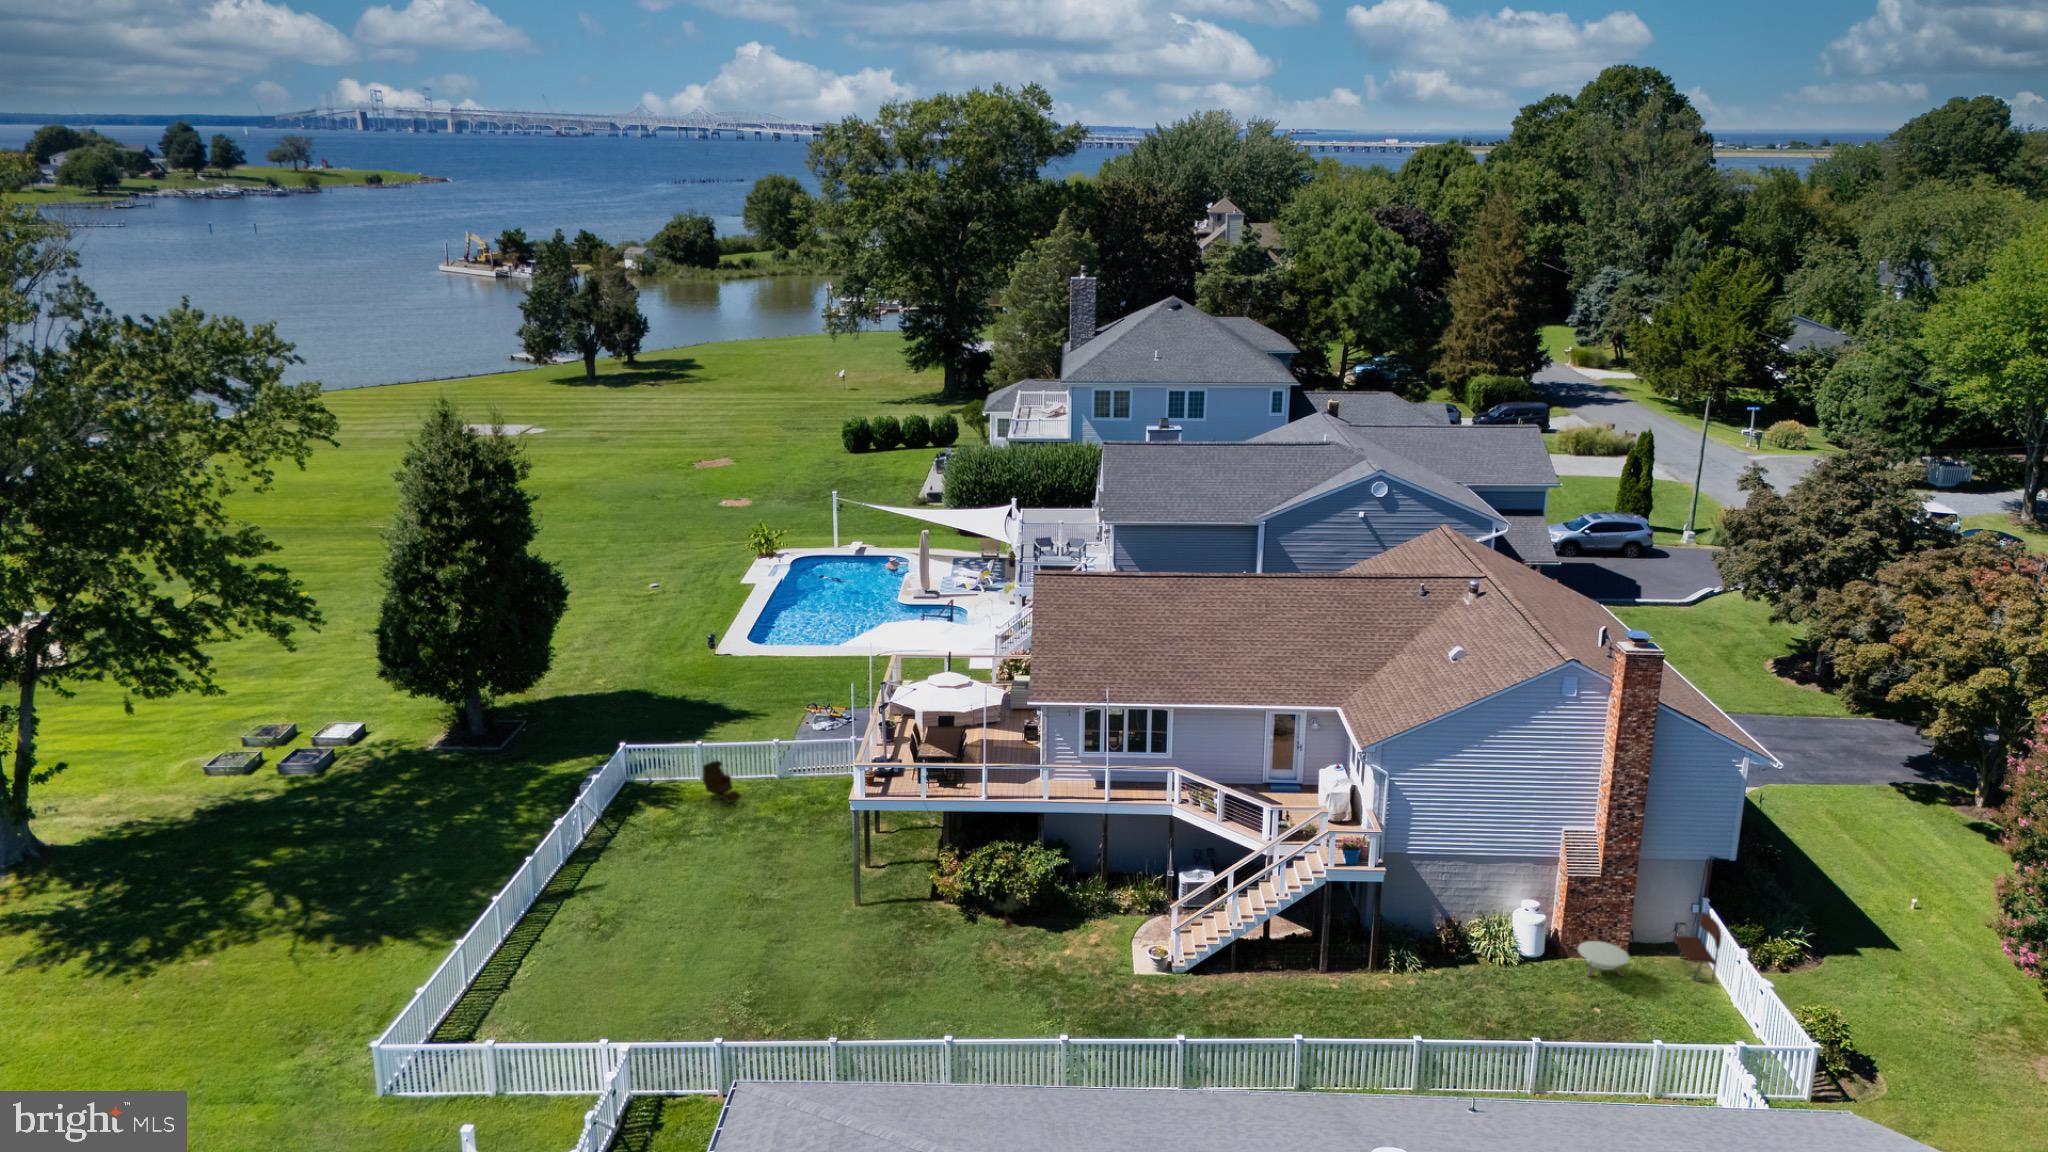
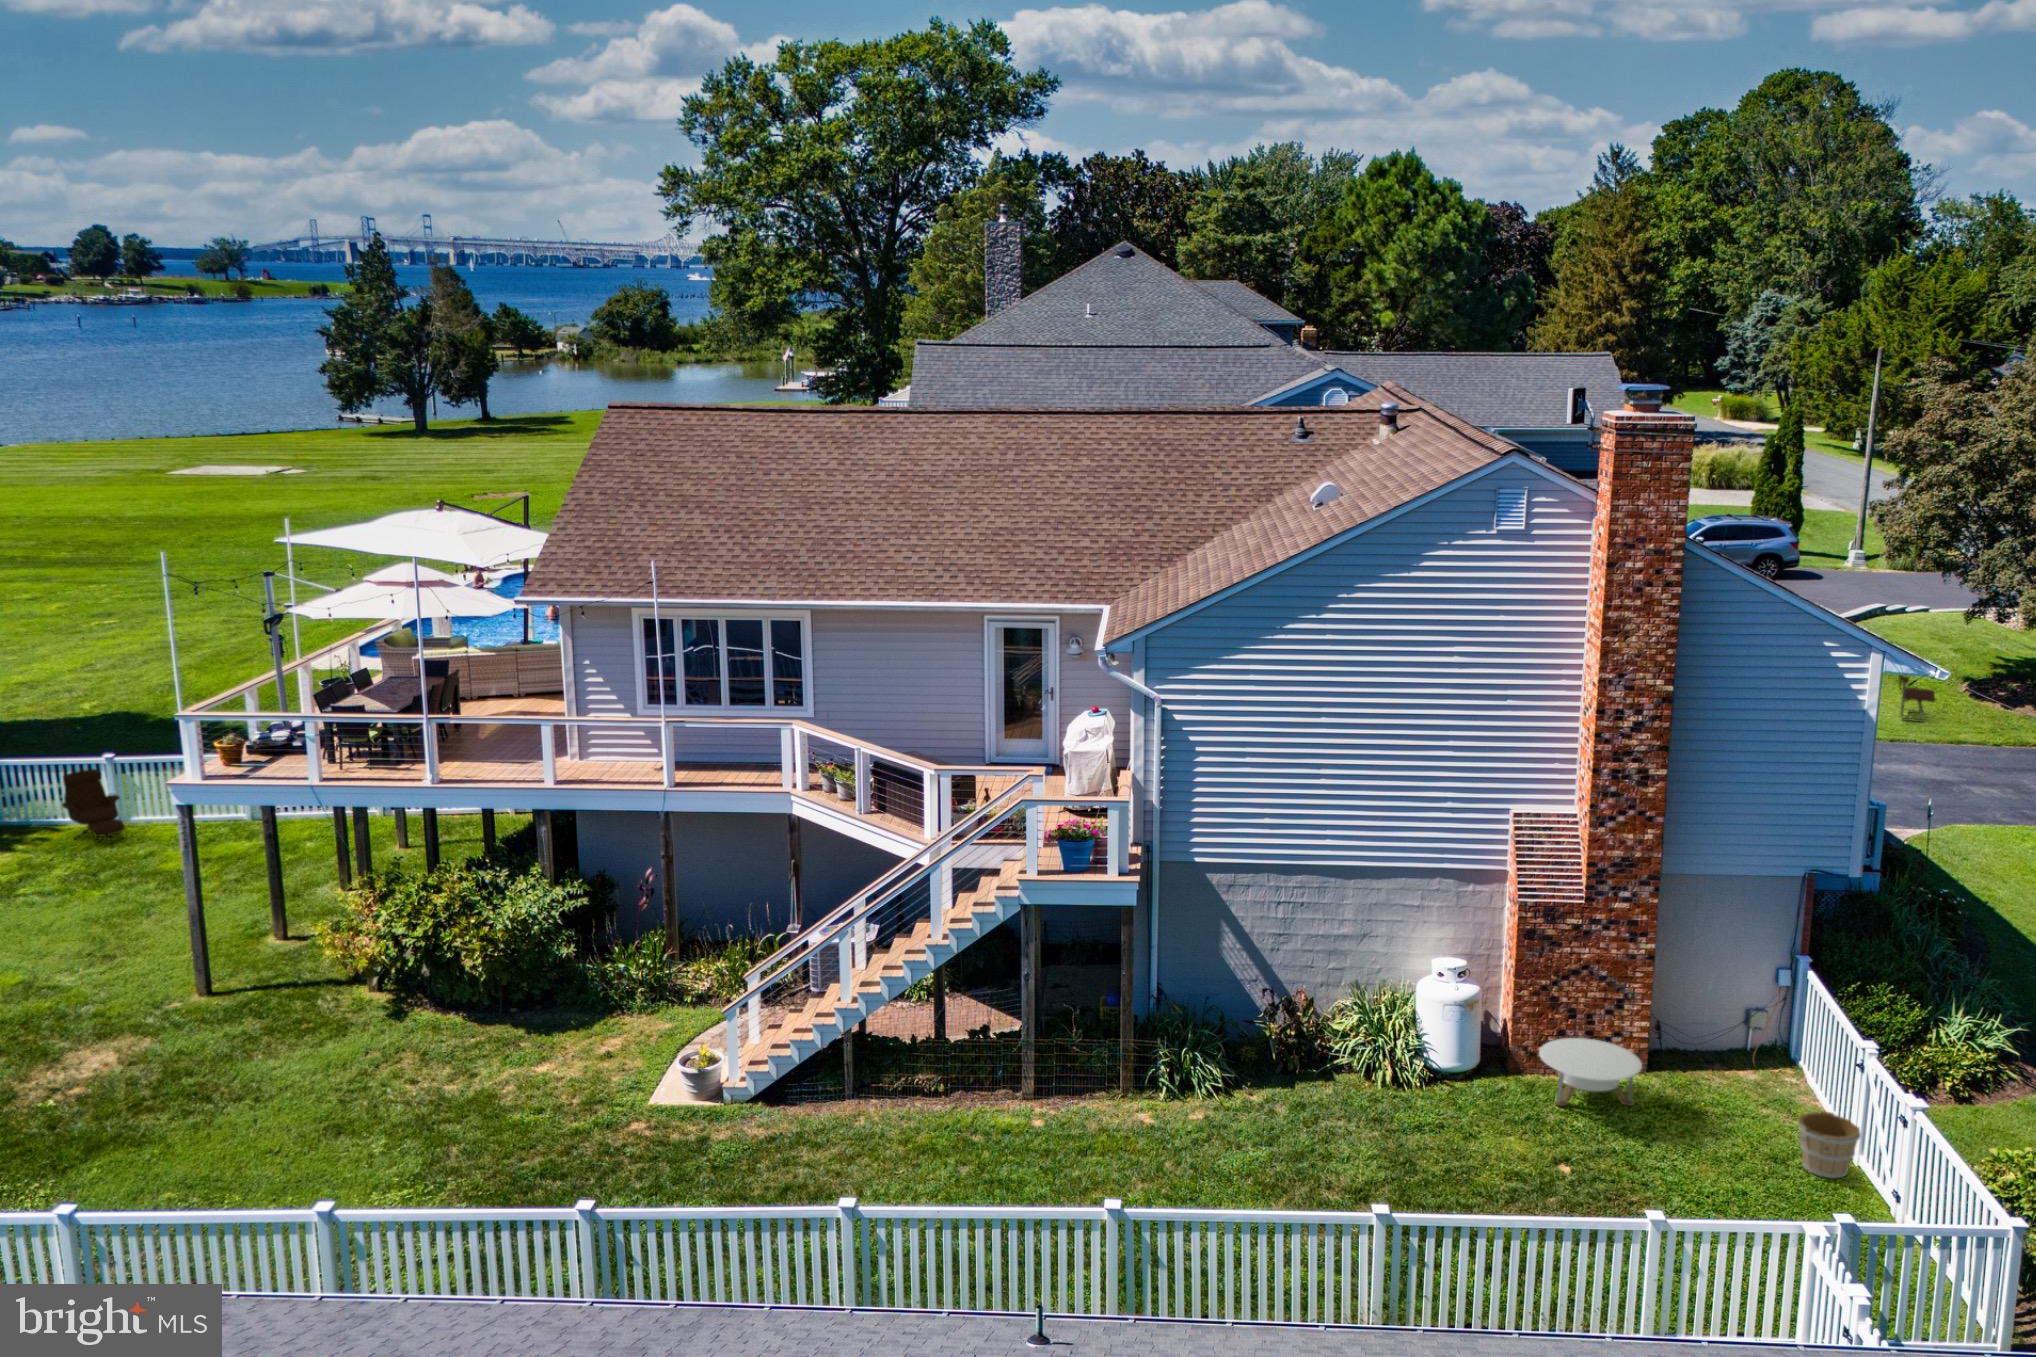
potted tree: present [995,894,1022,927] -> none [419,952,469,1021]
bench: present [1673,912,1722,981] -> present [1899,675,1935,722]
wooden bucket: none [1708,983,1738,1016] -> present [1798,1111,1861,1179]

